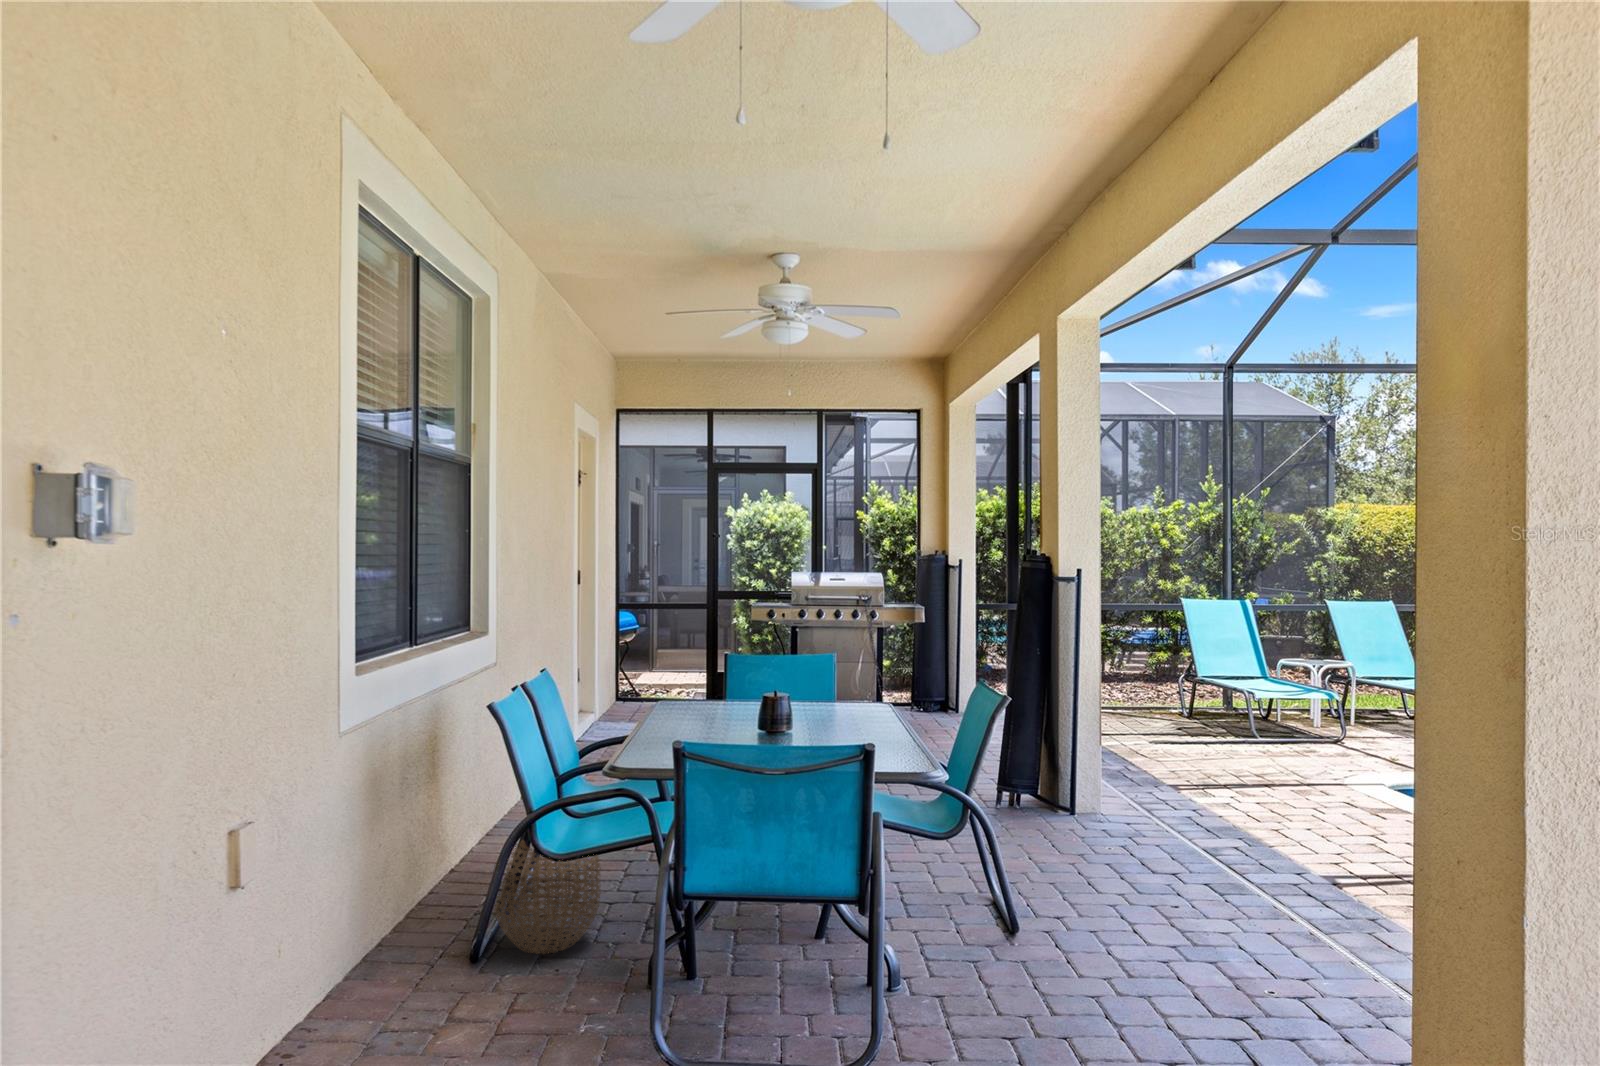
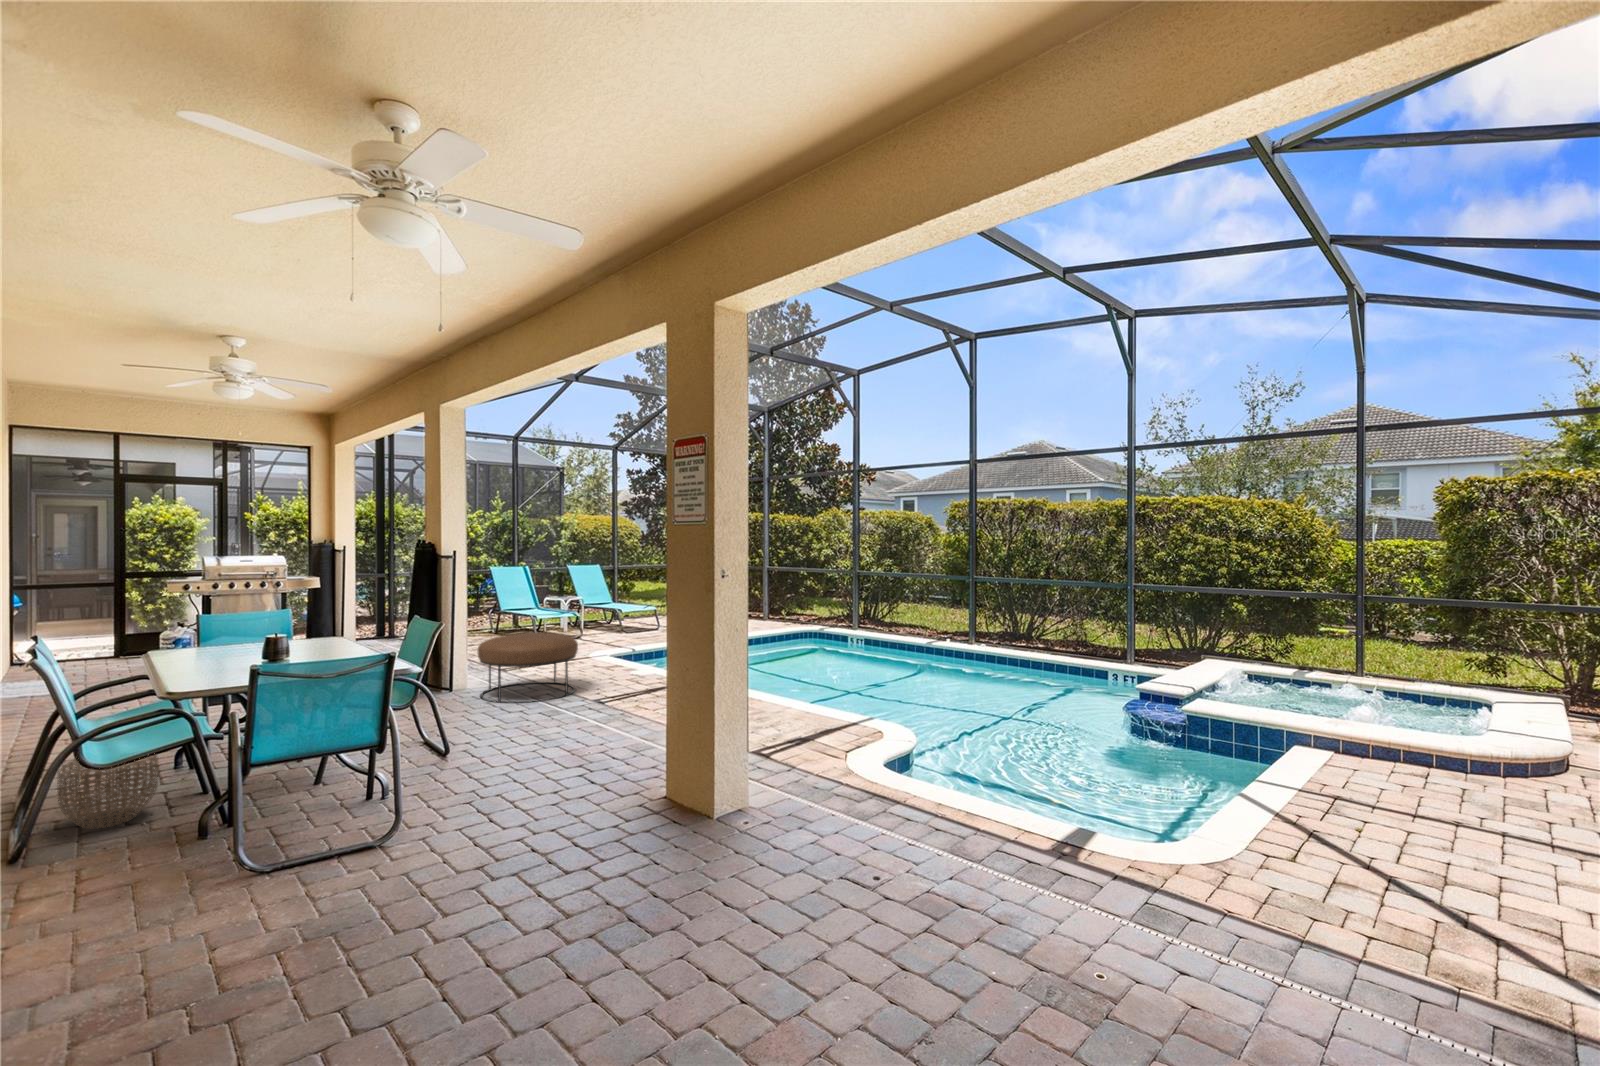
ottoman: none [1108,727,1298,866] -> present [478,633,578,703]

